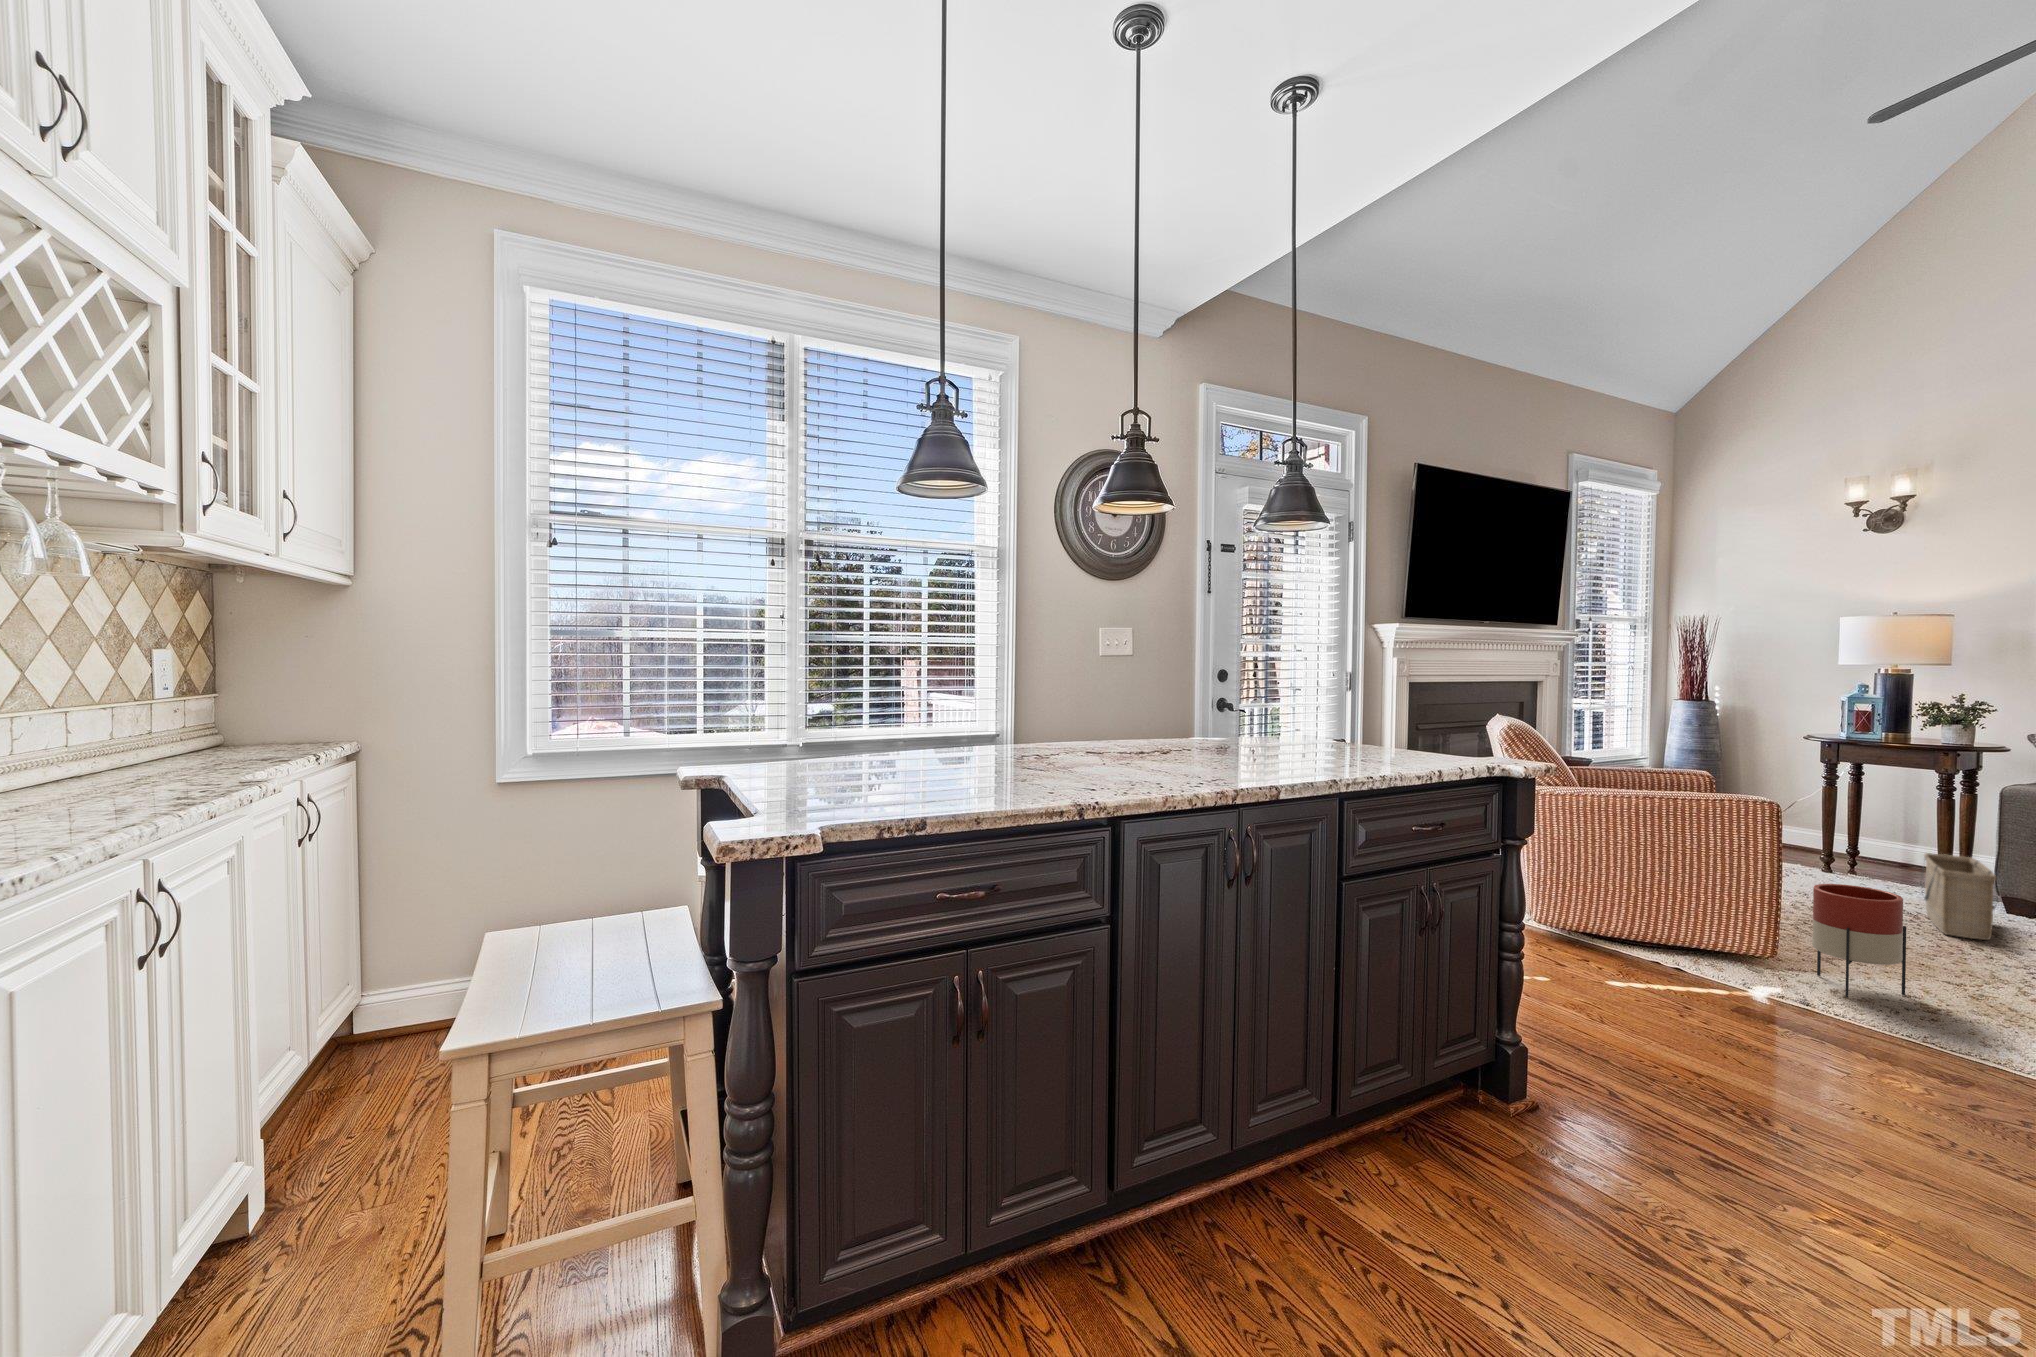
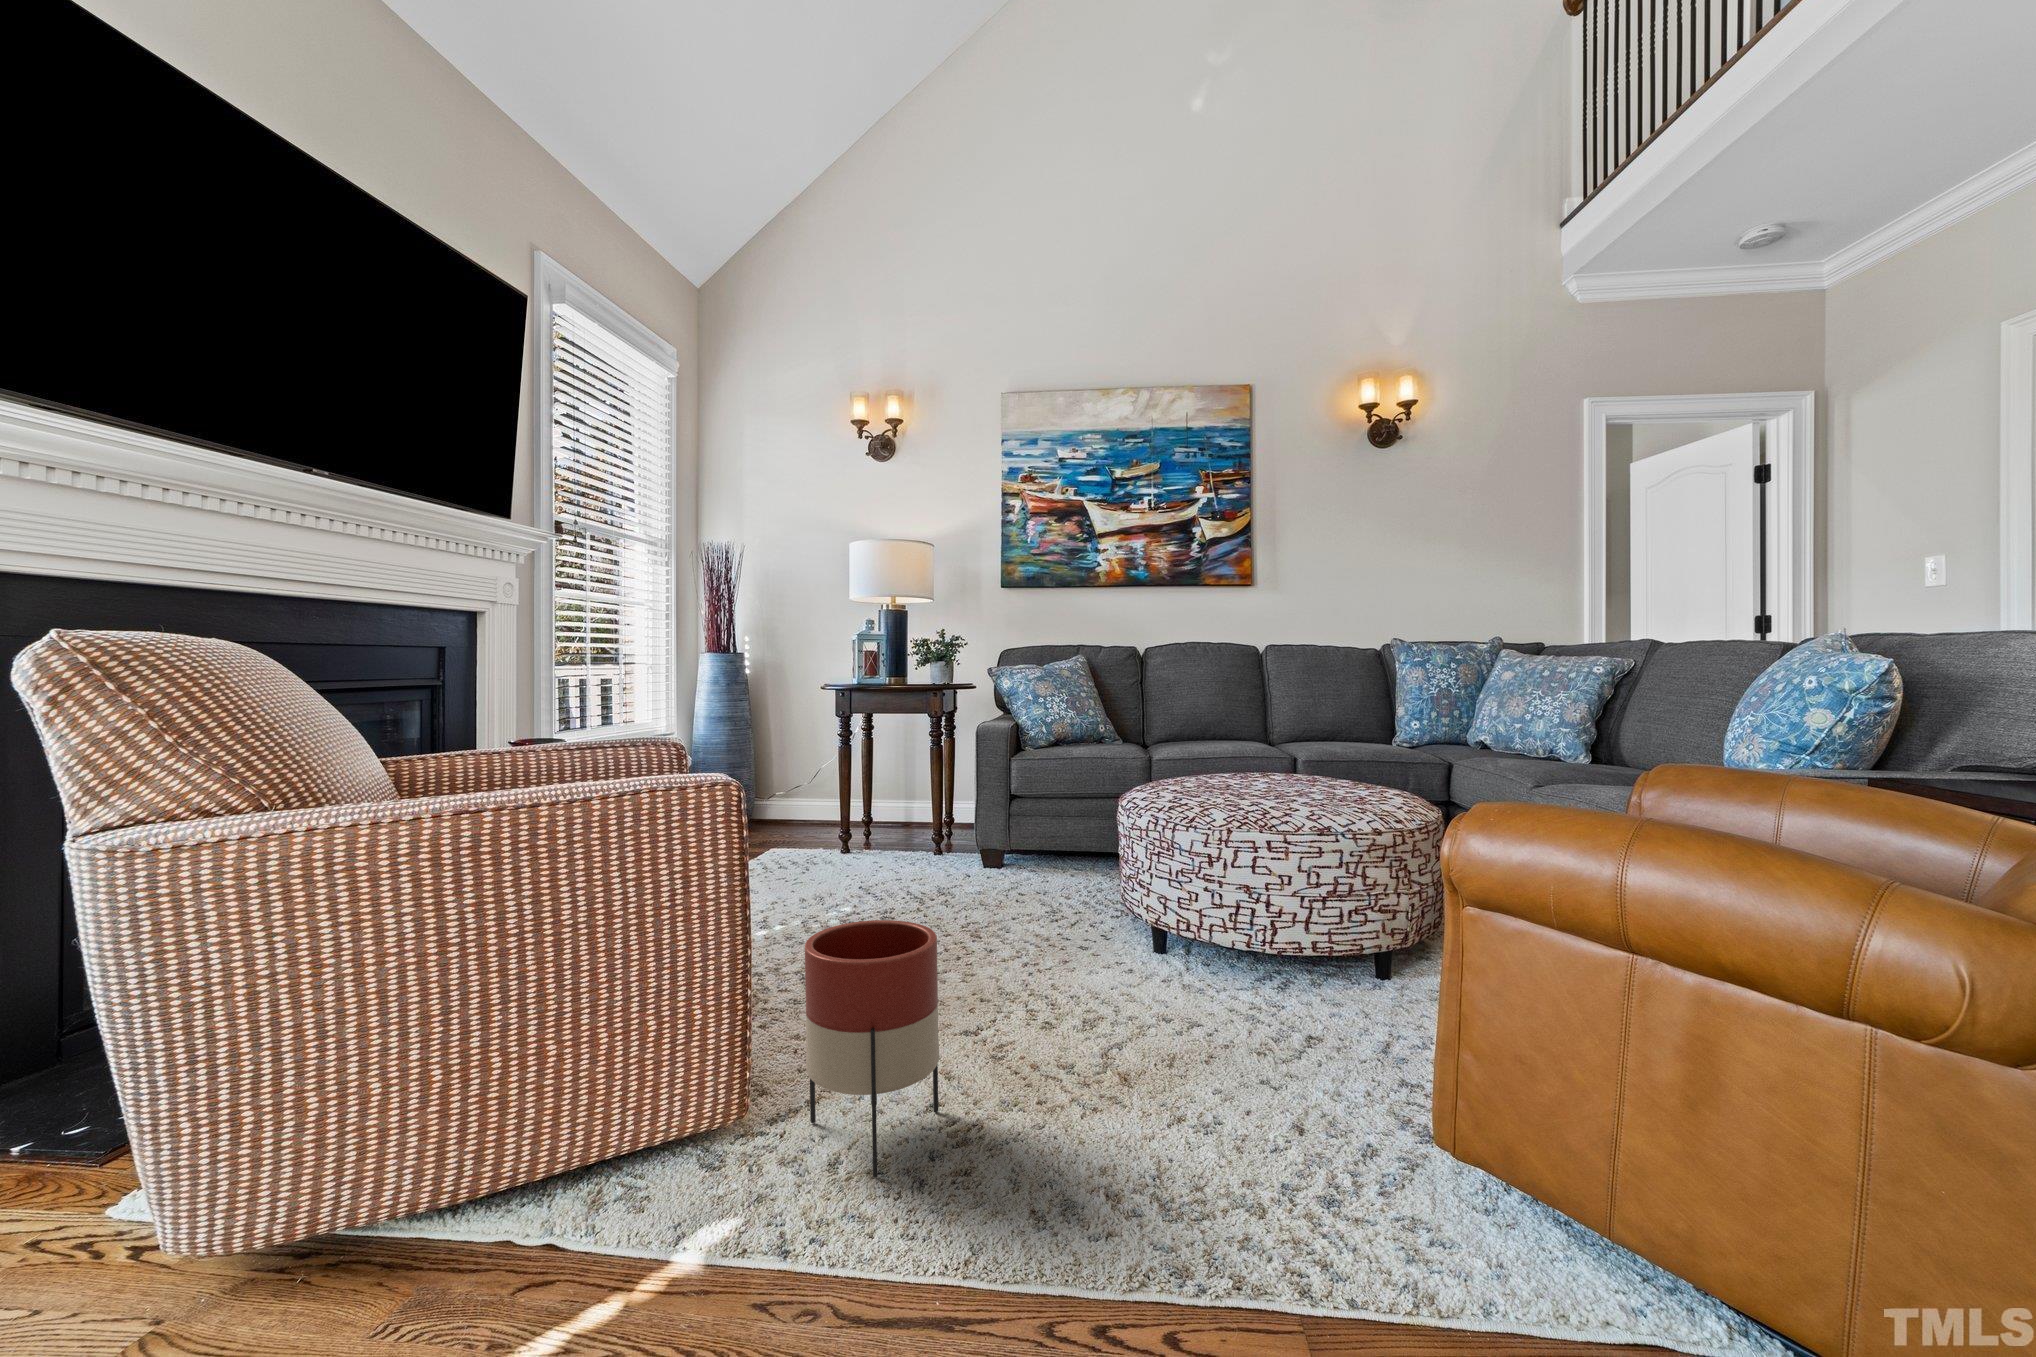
basket: present [1924,853,1996,940] -> none [863,816,947,933]

